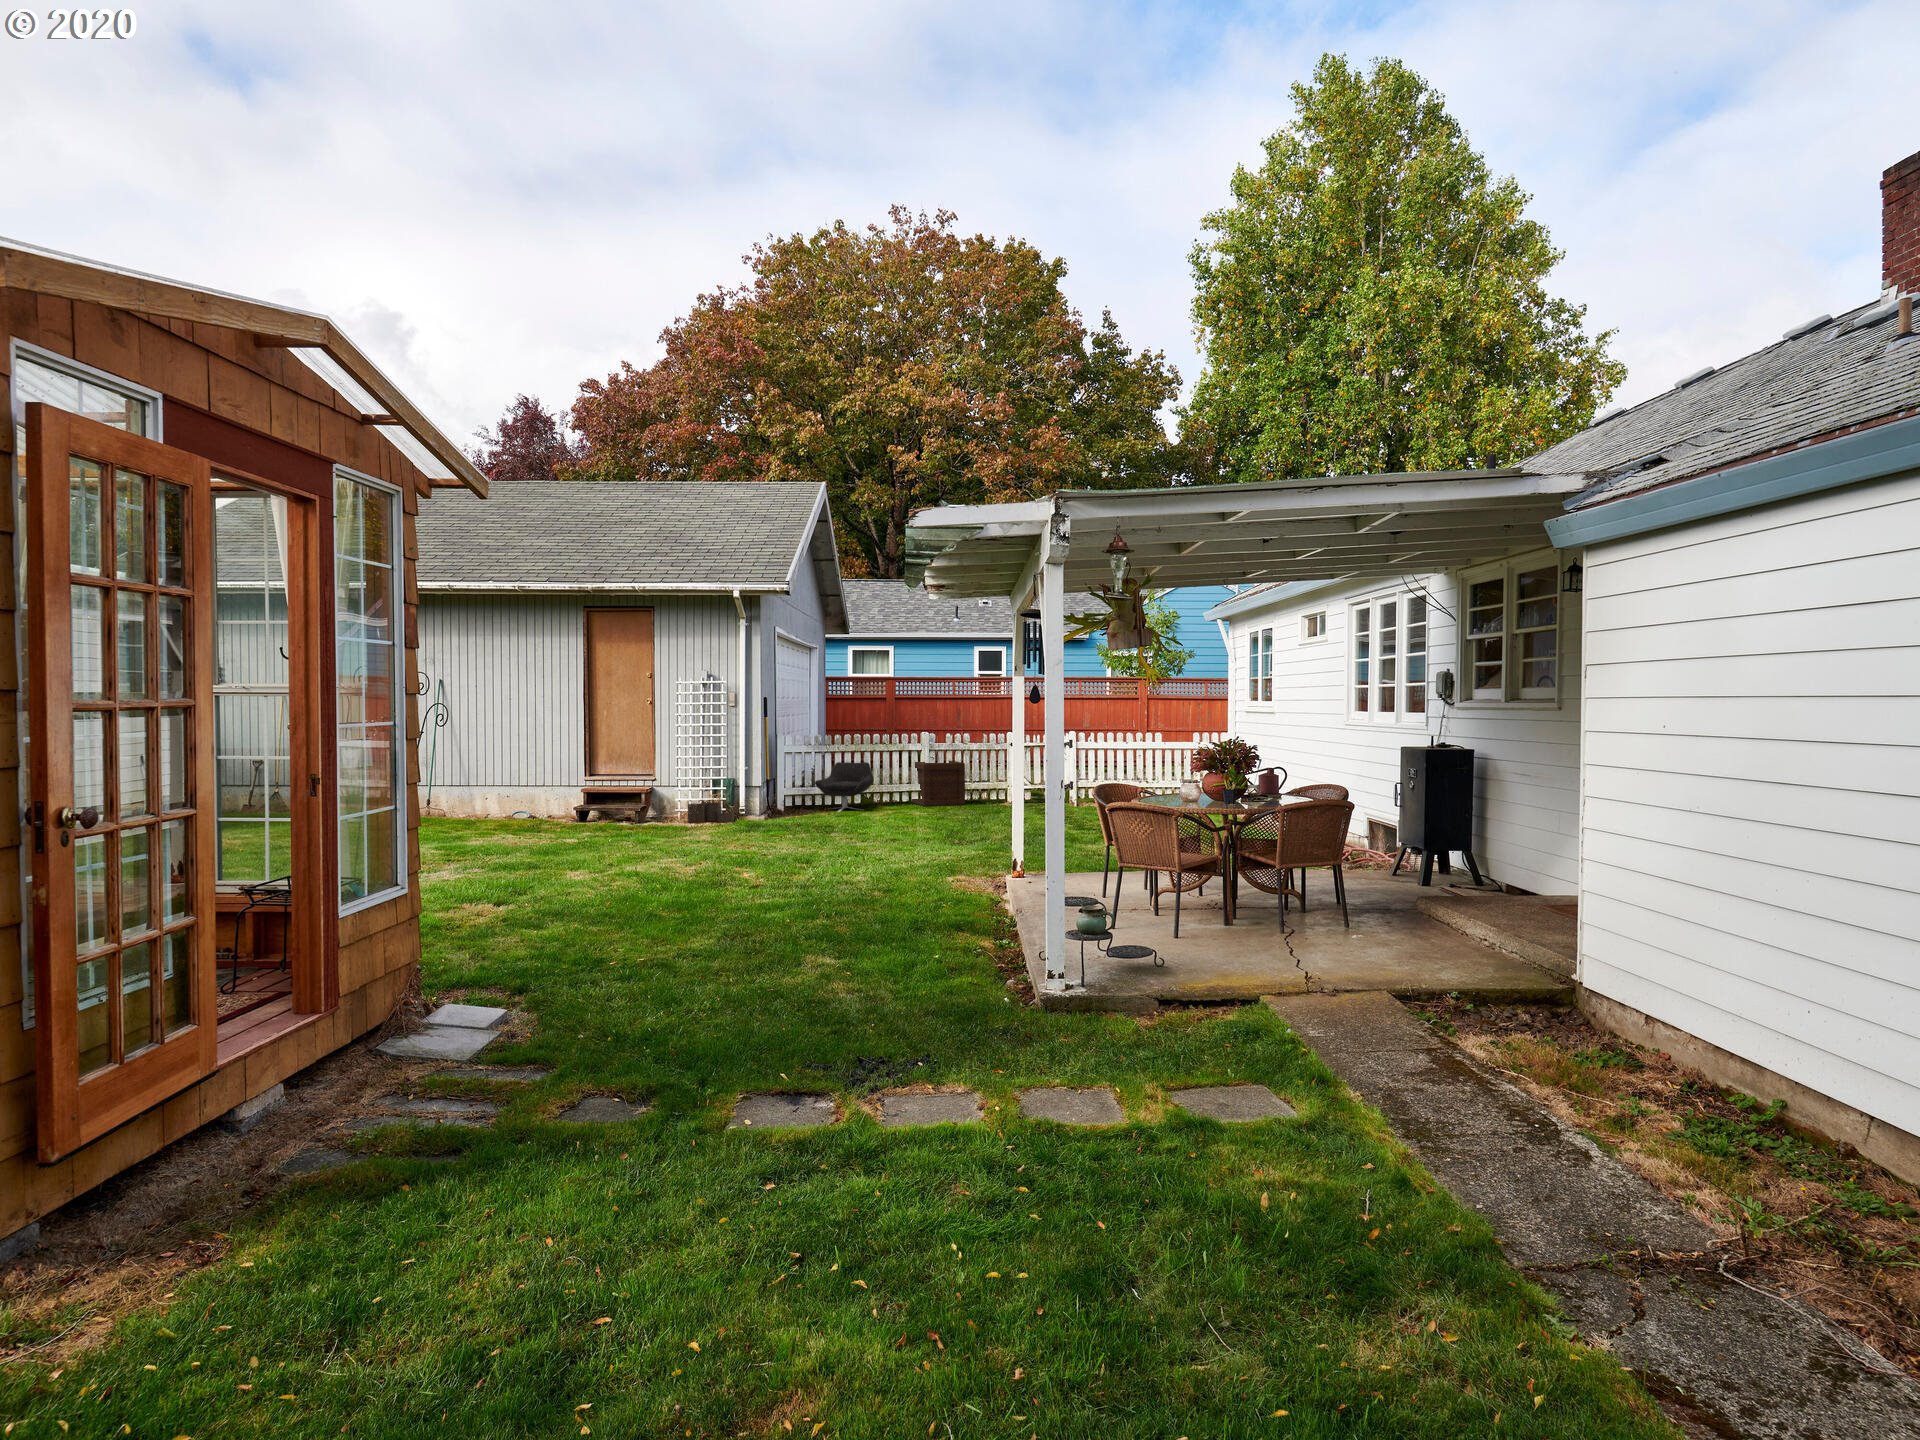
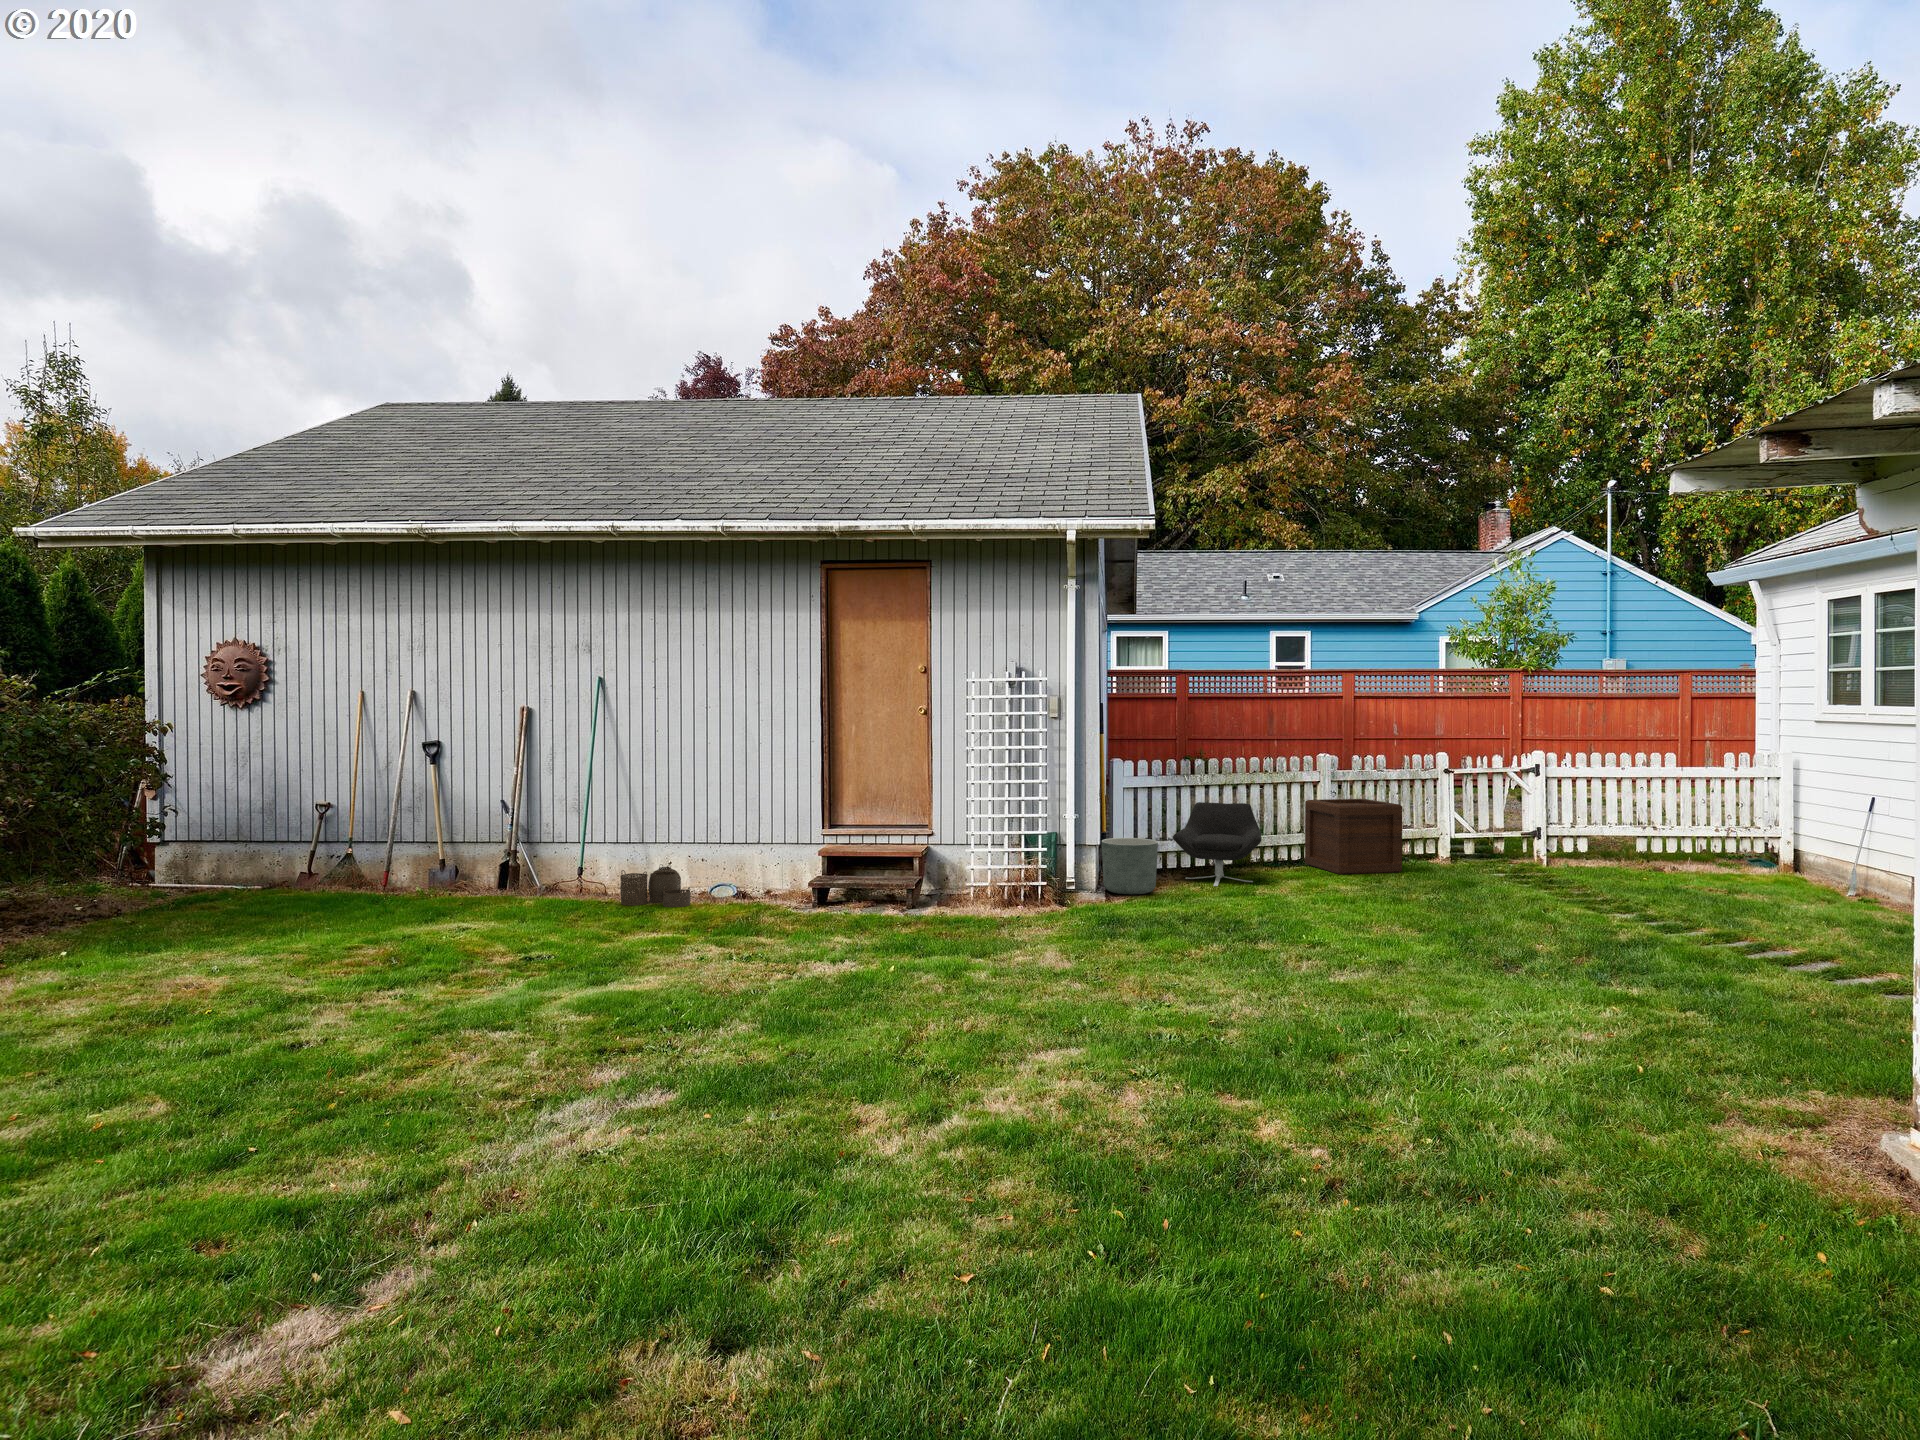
planter: none [763,782,798,815] -> present [1102,838,1158,895]
woven basket: present [687,800,734,823] -> present [620,864,690,907]

